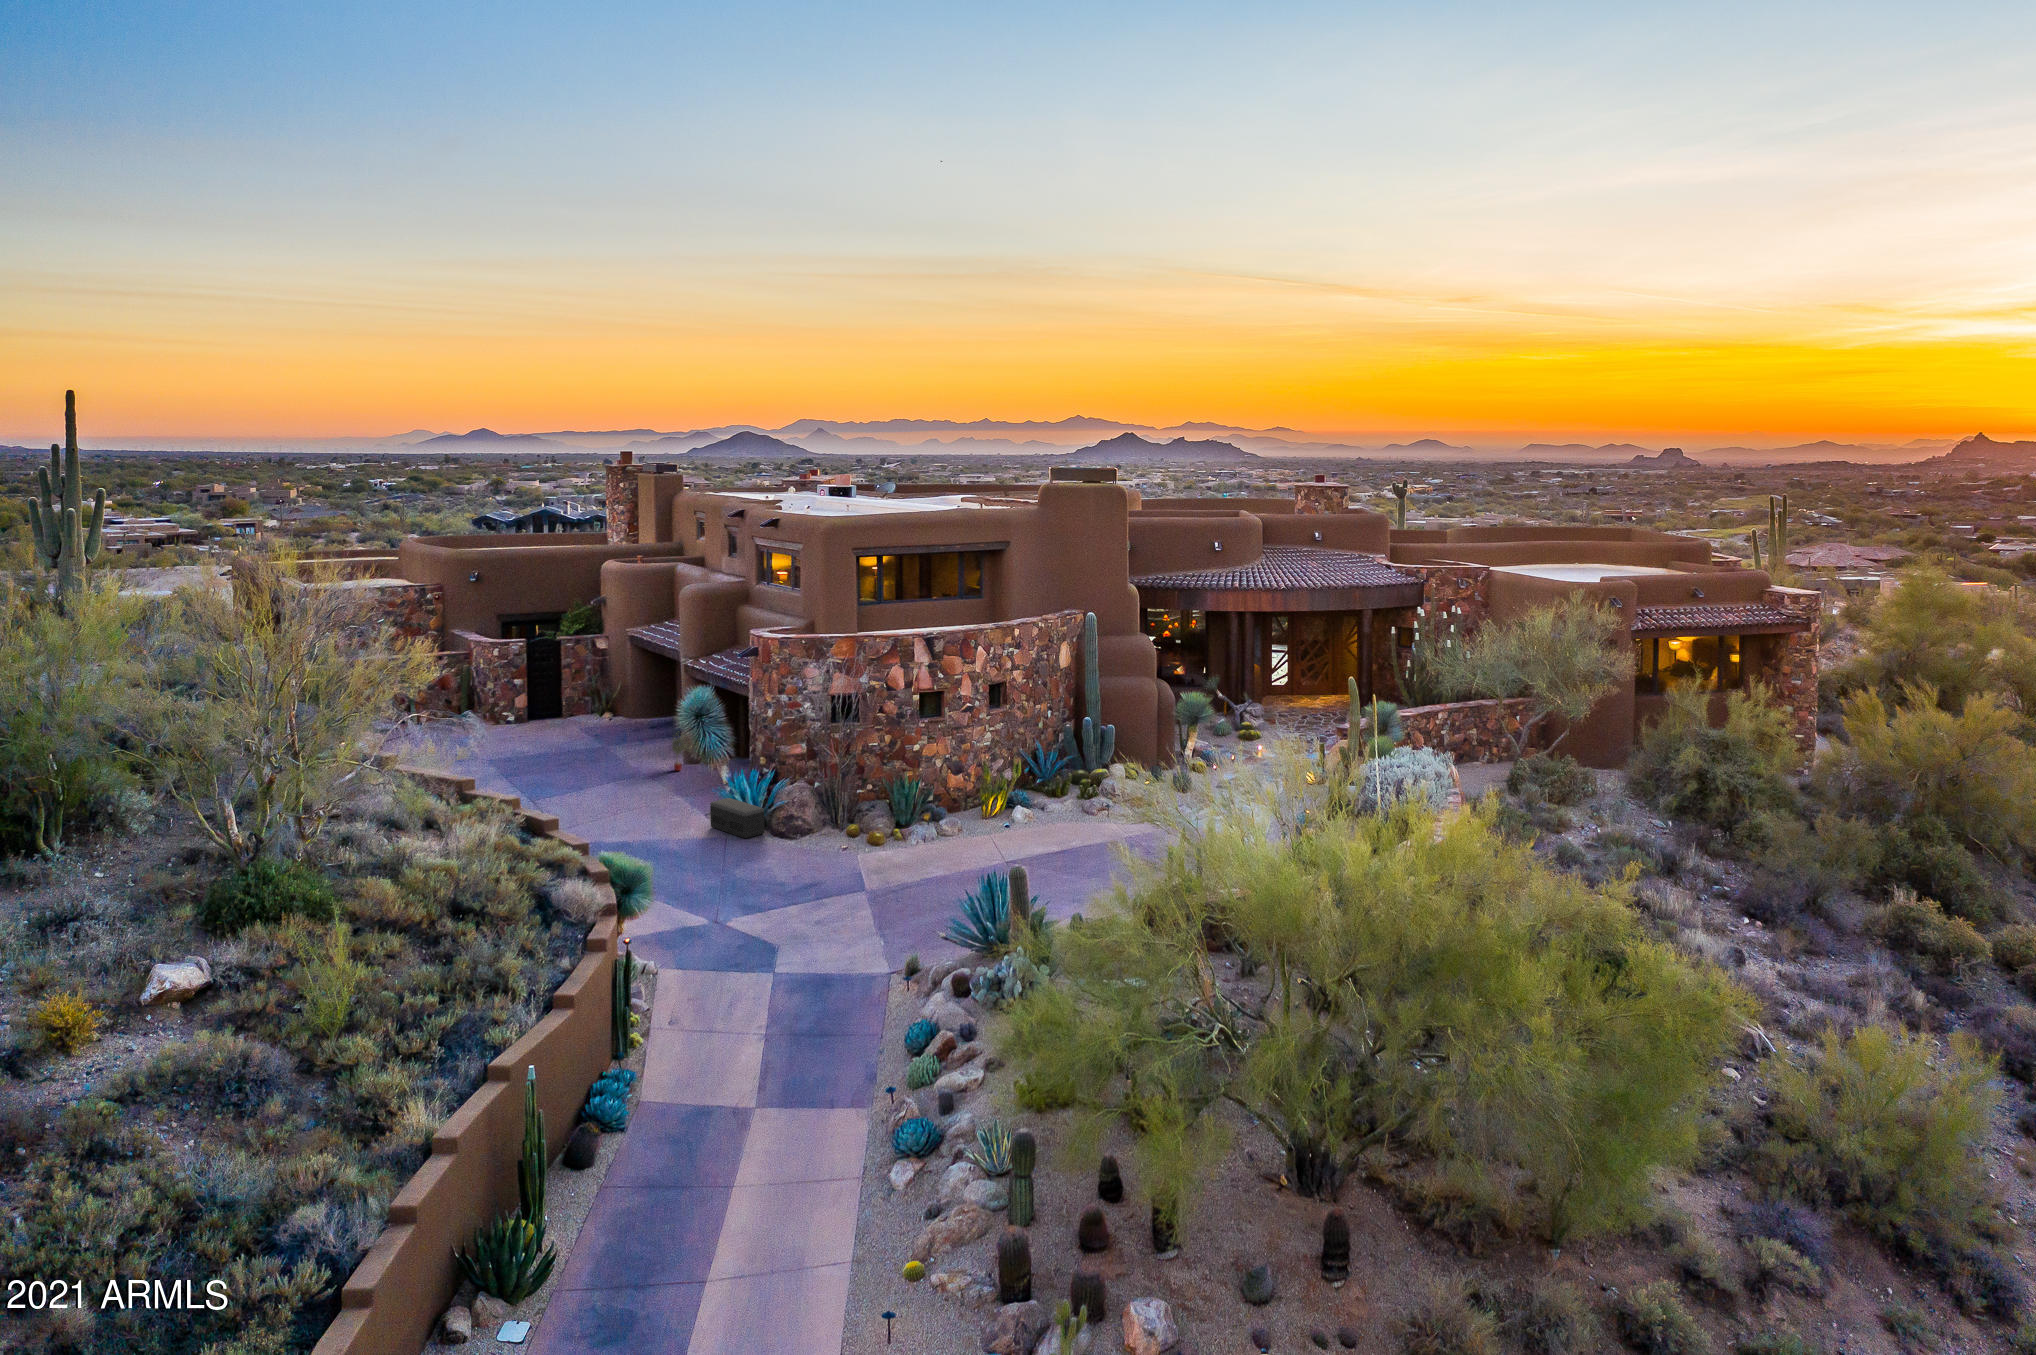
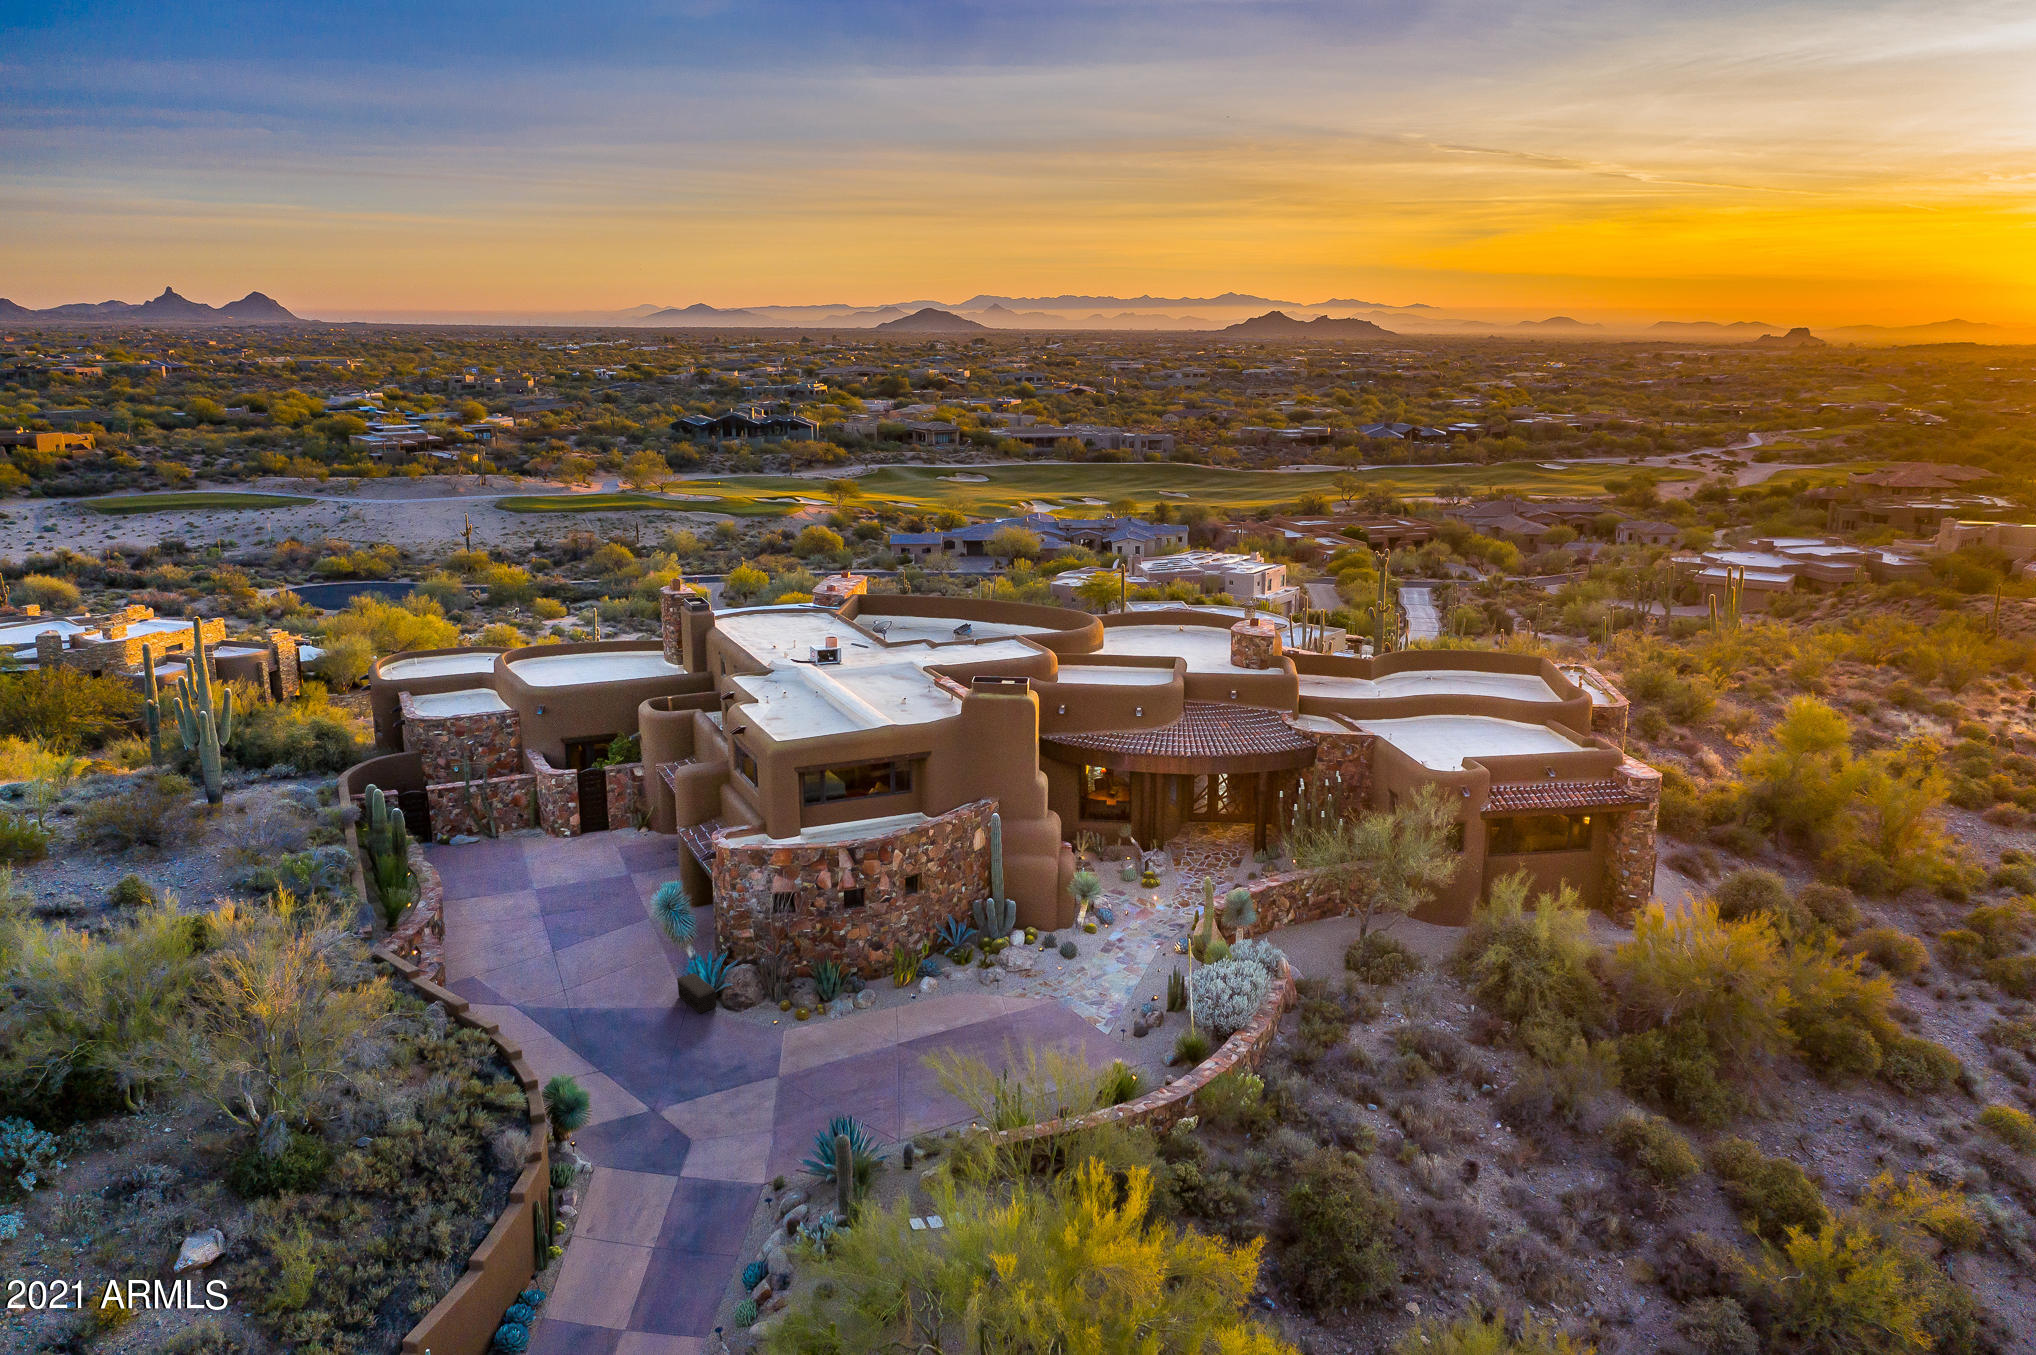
potted tree: present [671,733,690,771] -> none [668,887,687,917]

